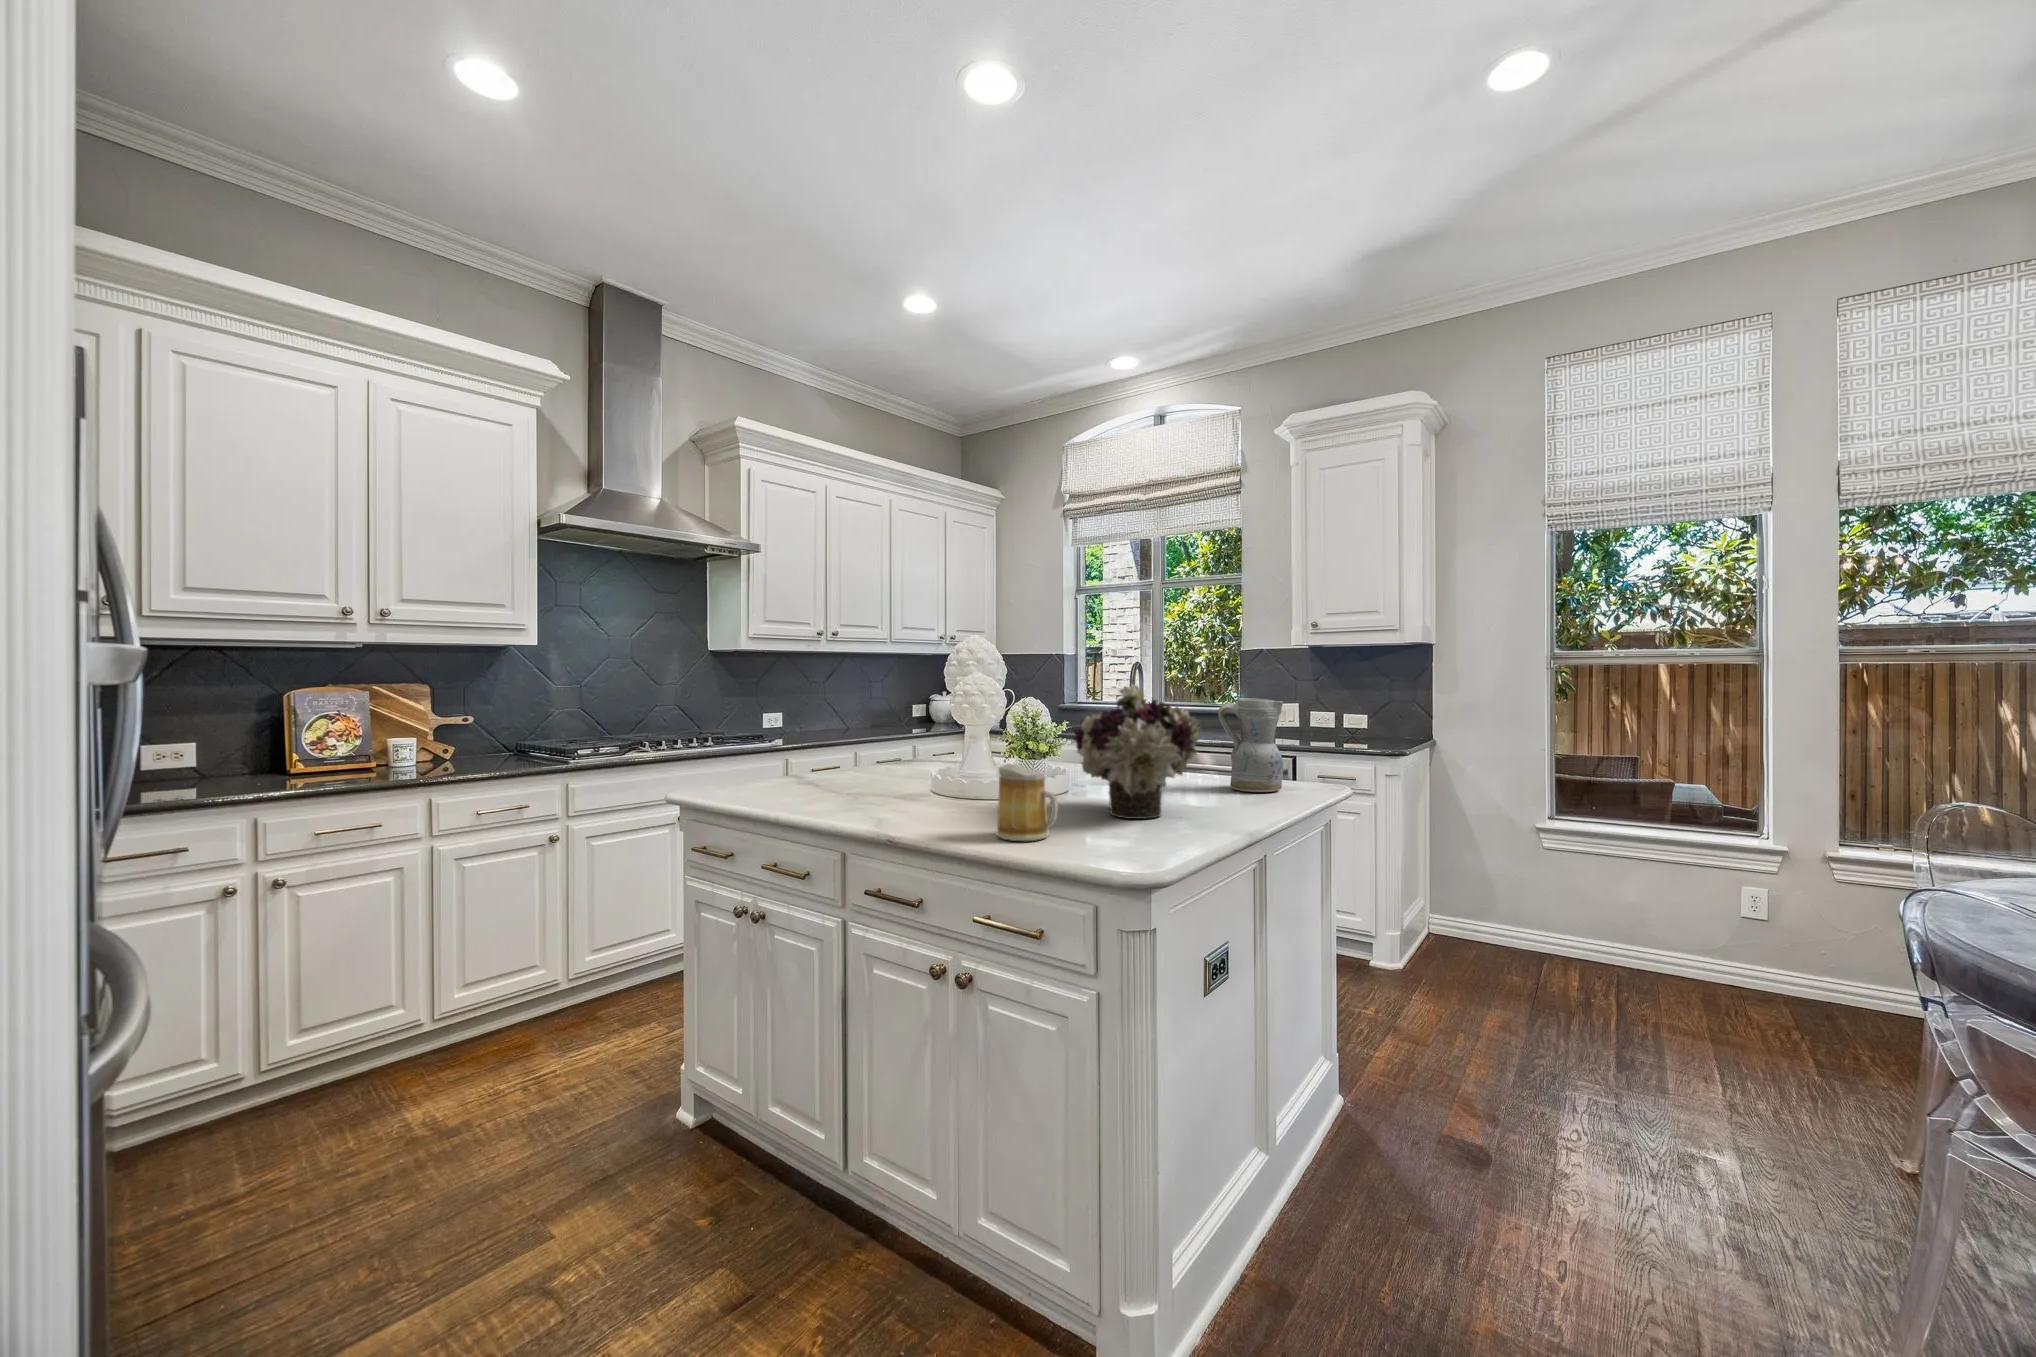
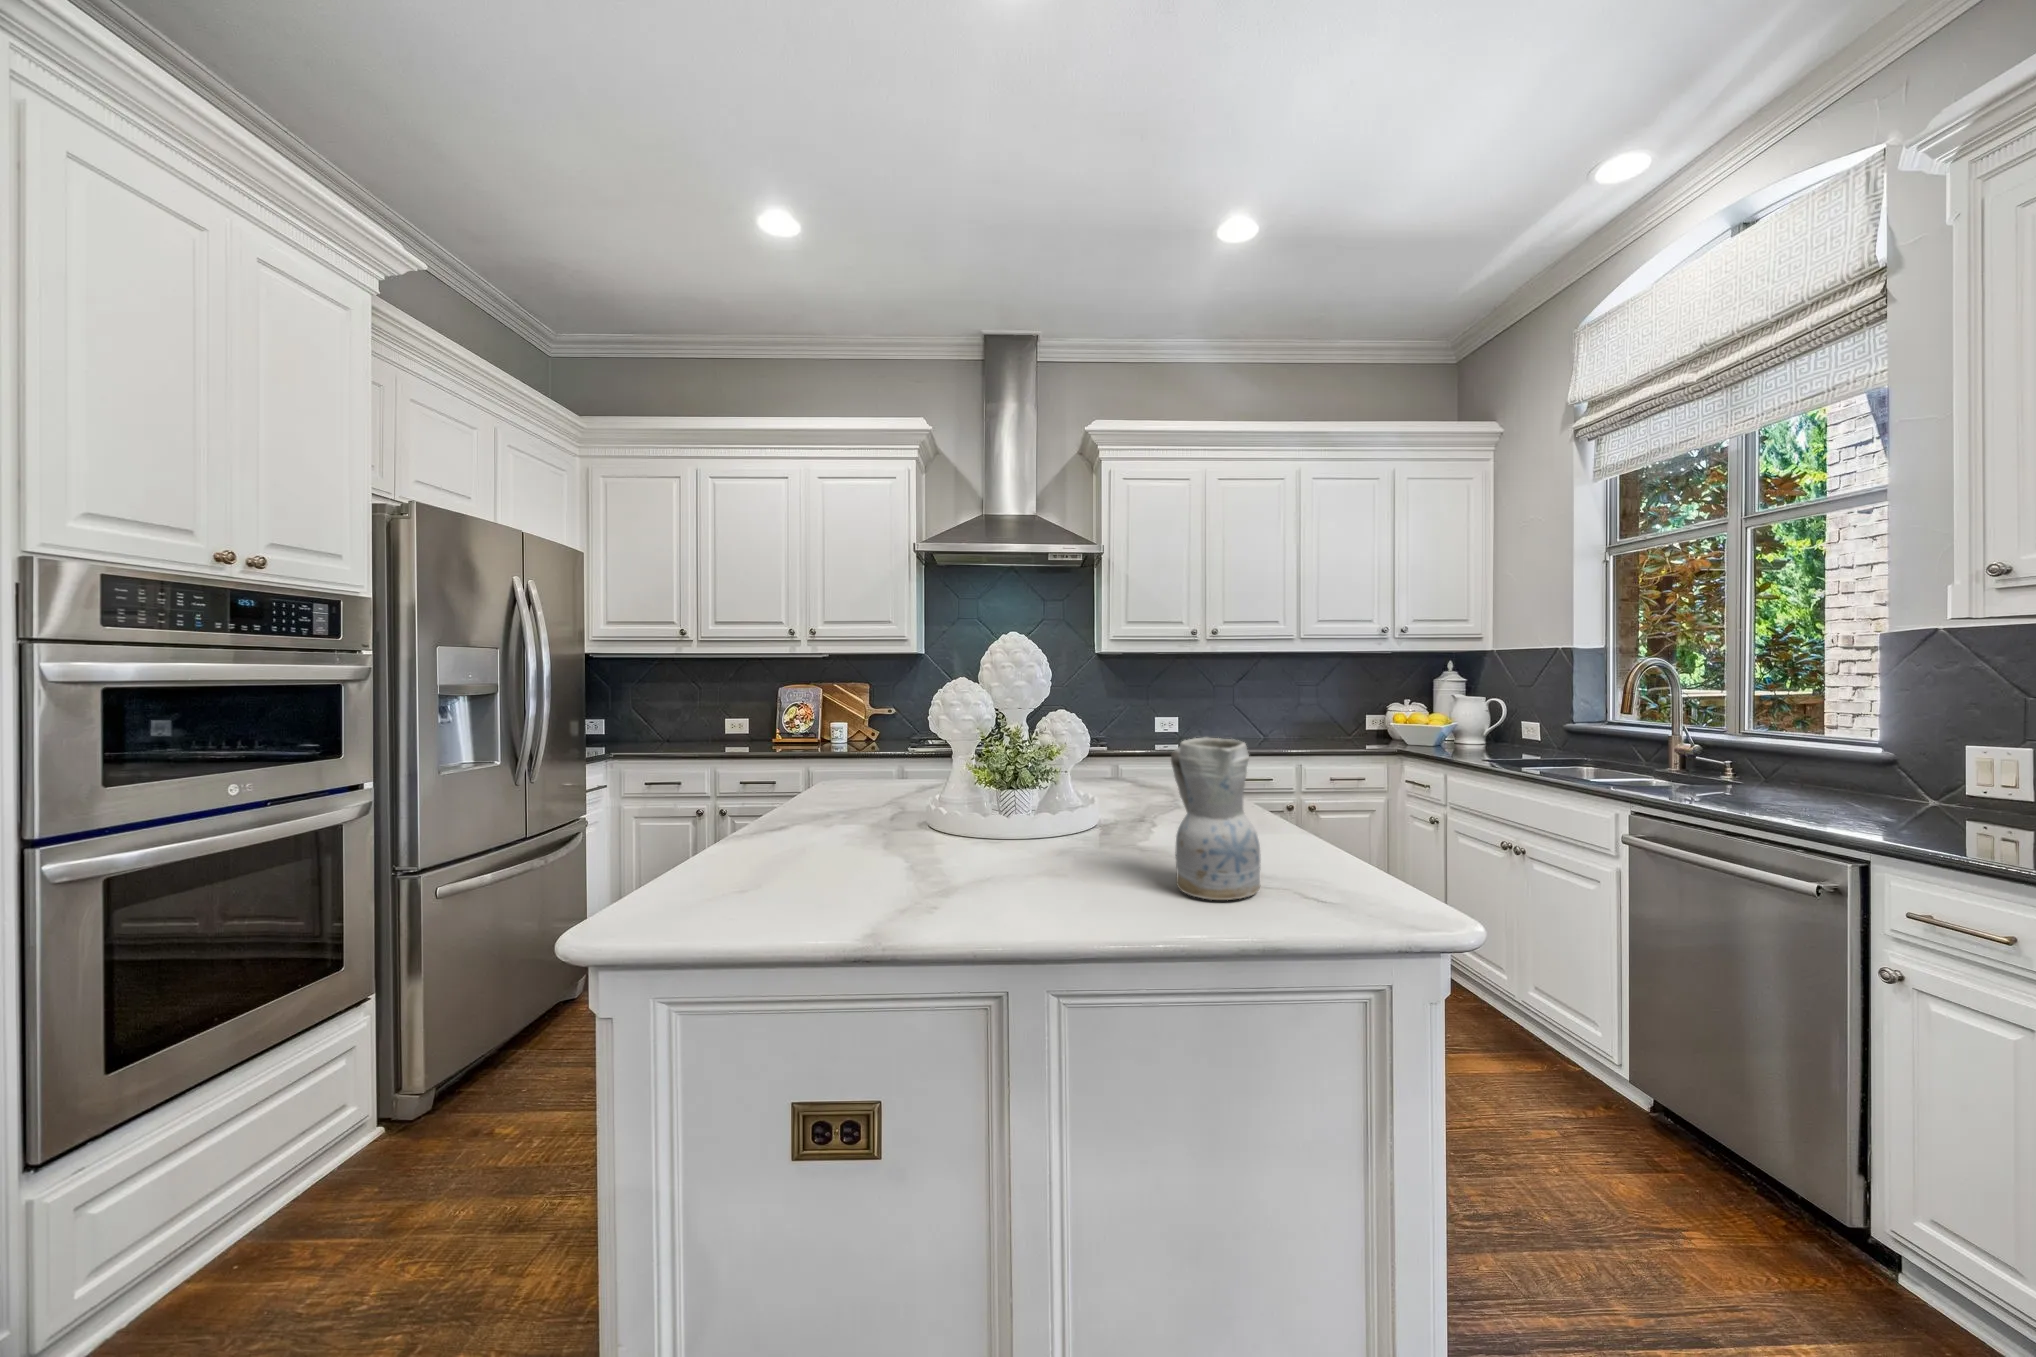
flower arrangement: present [1074,684,1199,819] -> none [818,712,1011,896]
mug: present [996,764,1058,841] -> none [708,799,773,889]

